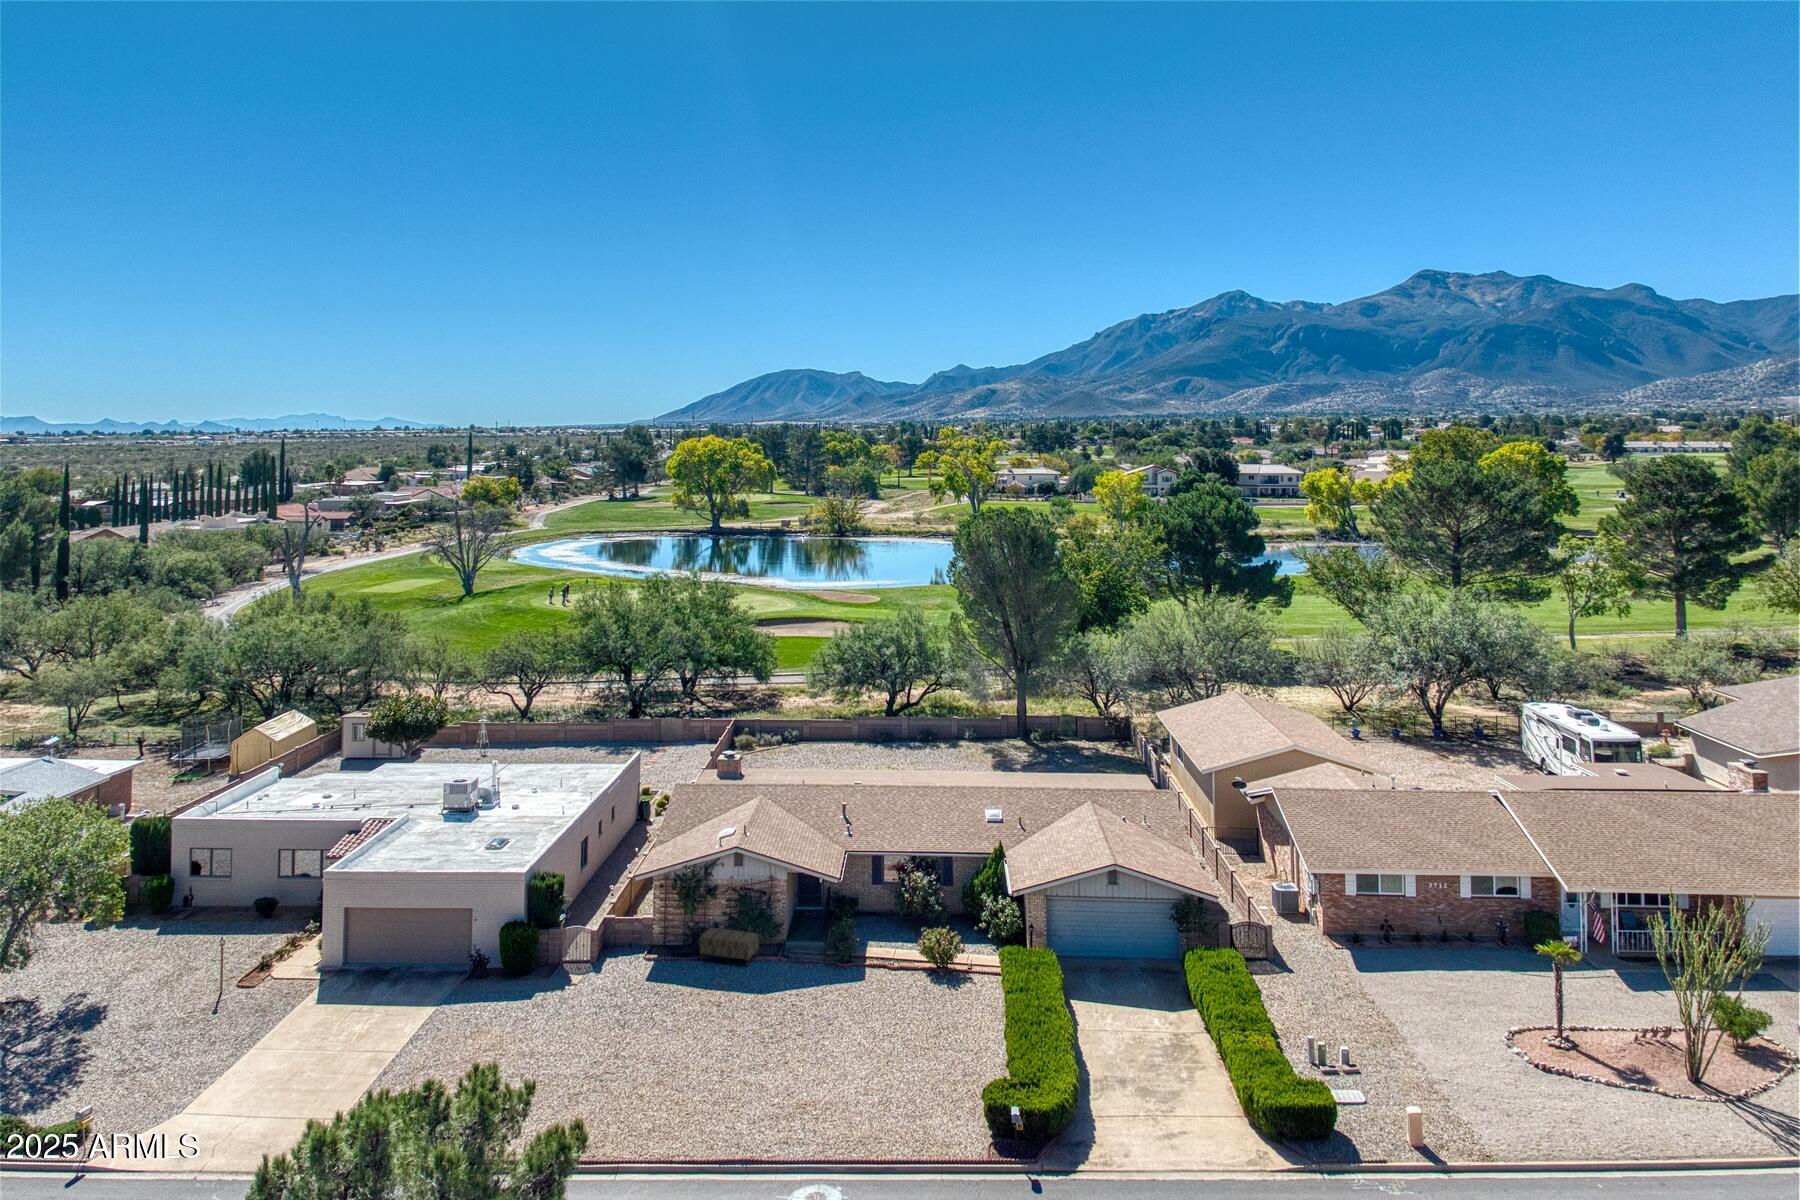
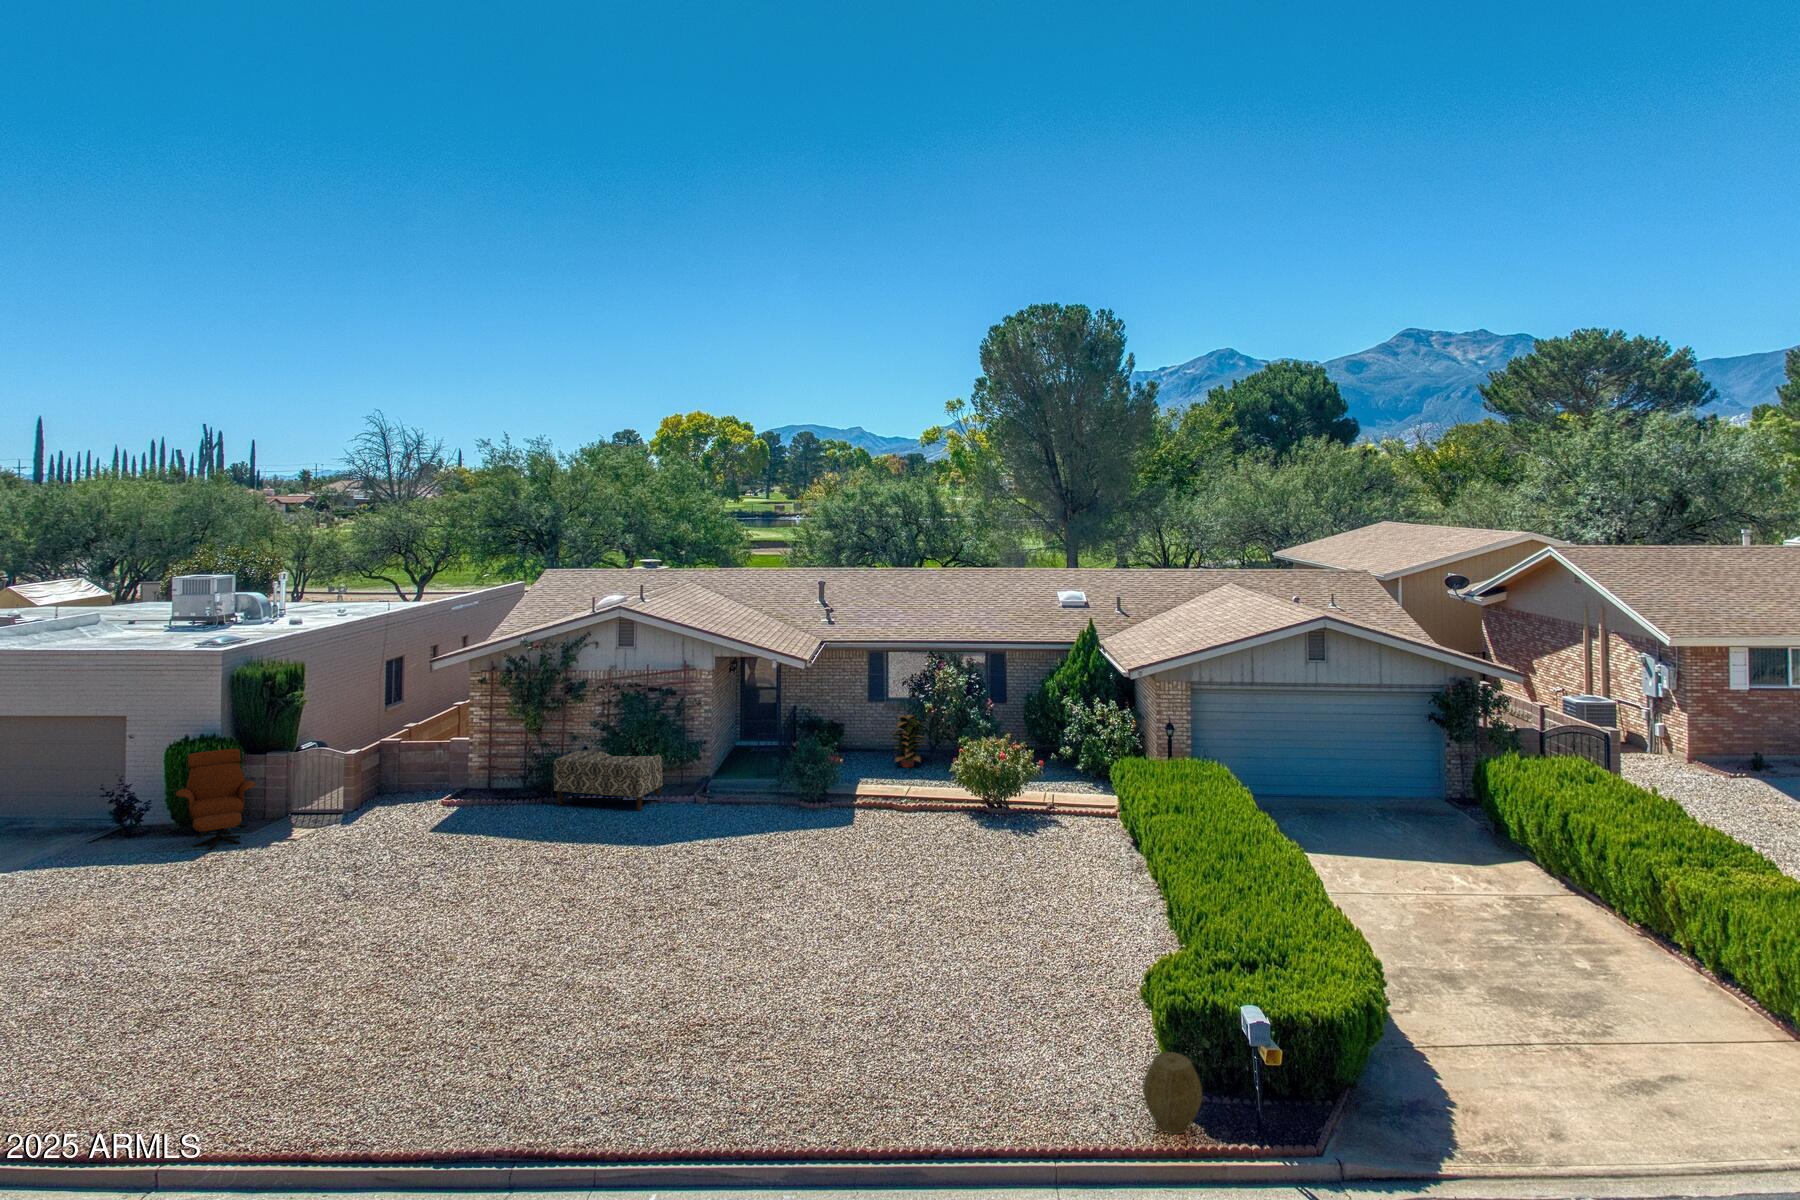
decorative plant: none [884,897,906,929] -> present [892,715,925,768]
lounge chair: none [507,935,545,996] -> present [176,749,255,850]
woven basket: none [976,1124,997,1155] -> present [1143,1052,1202,1134]

